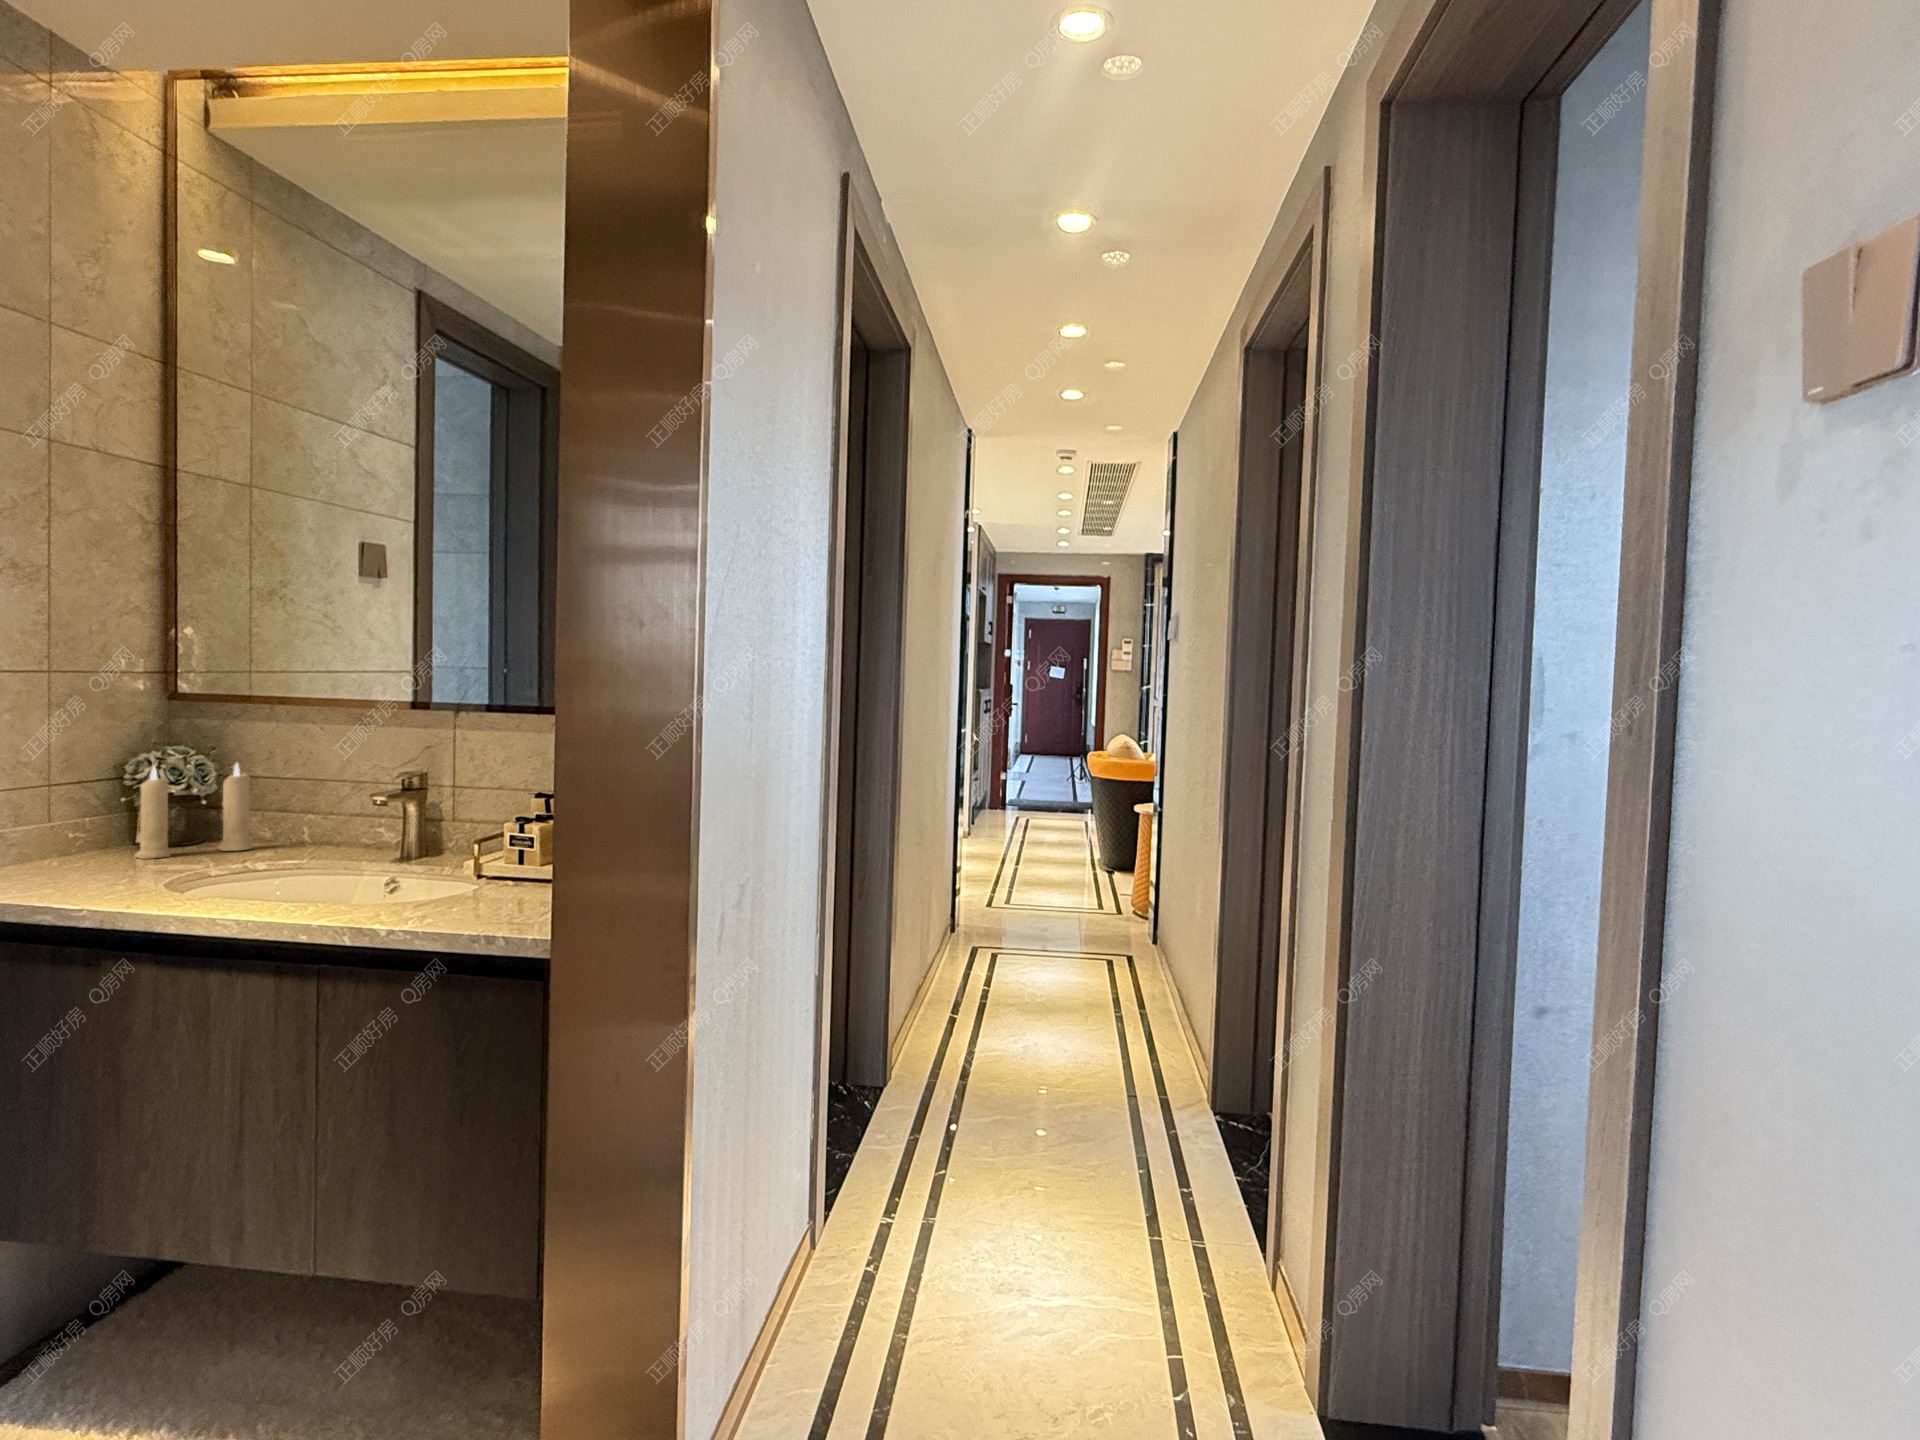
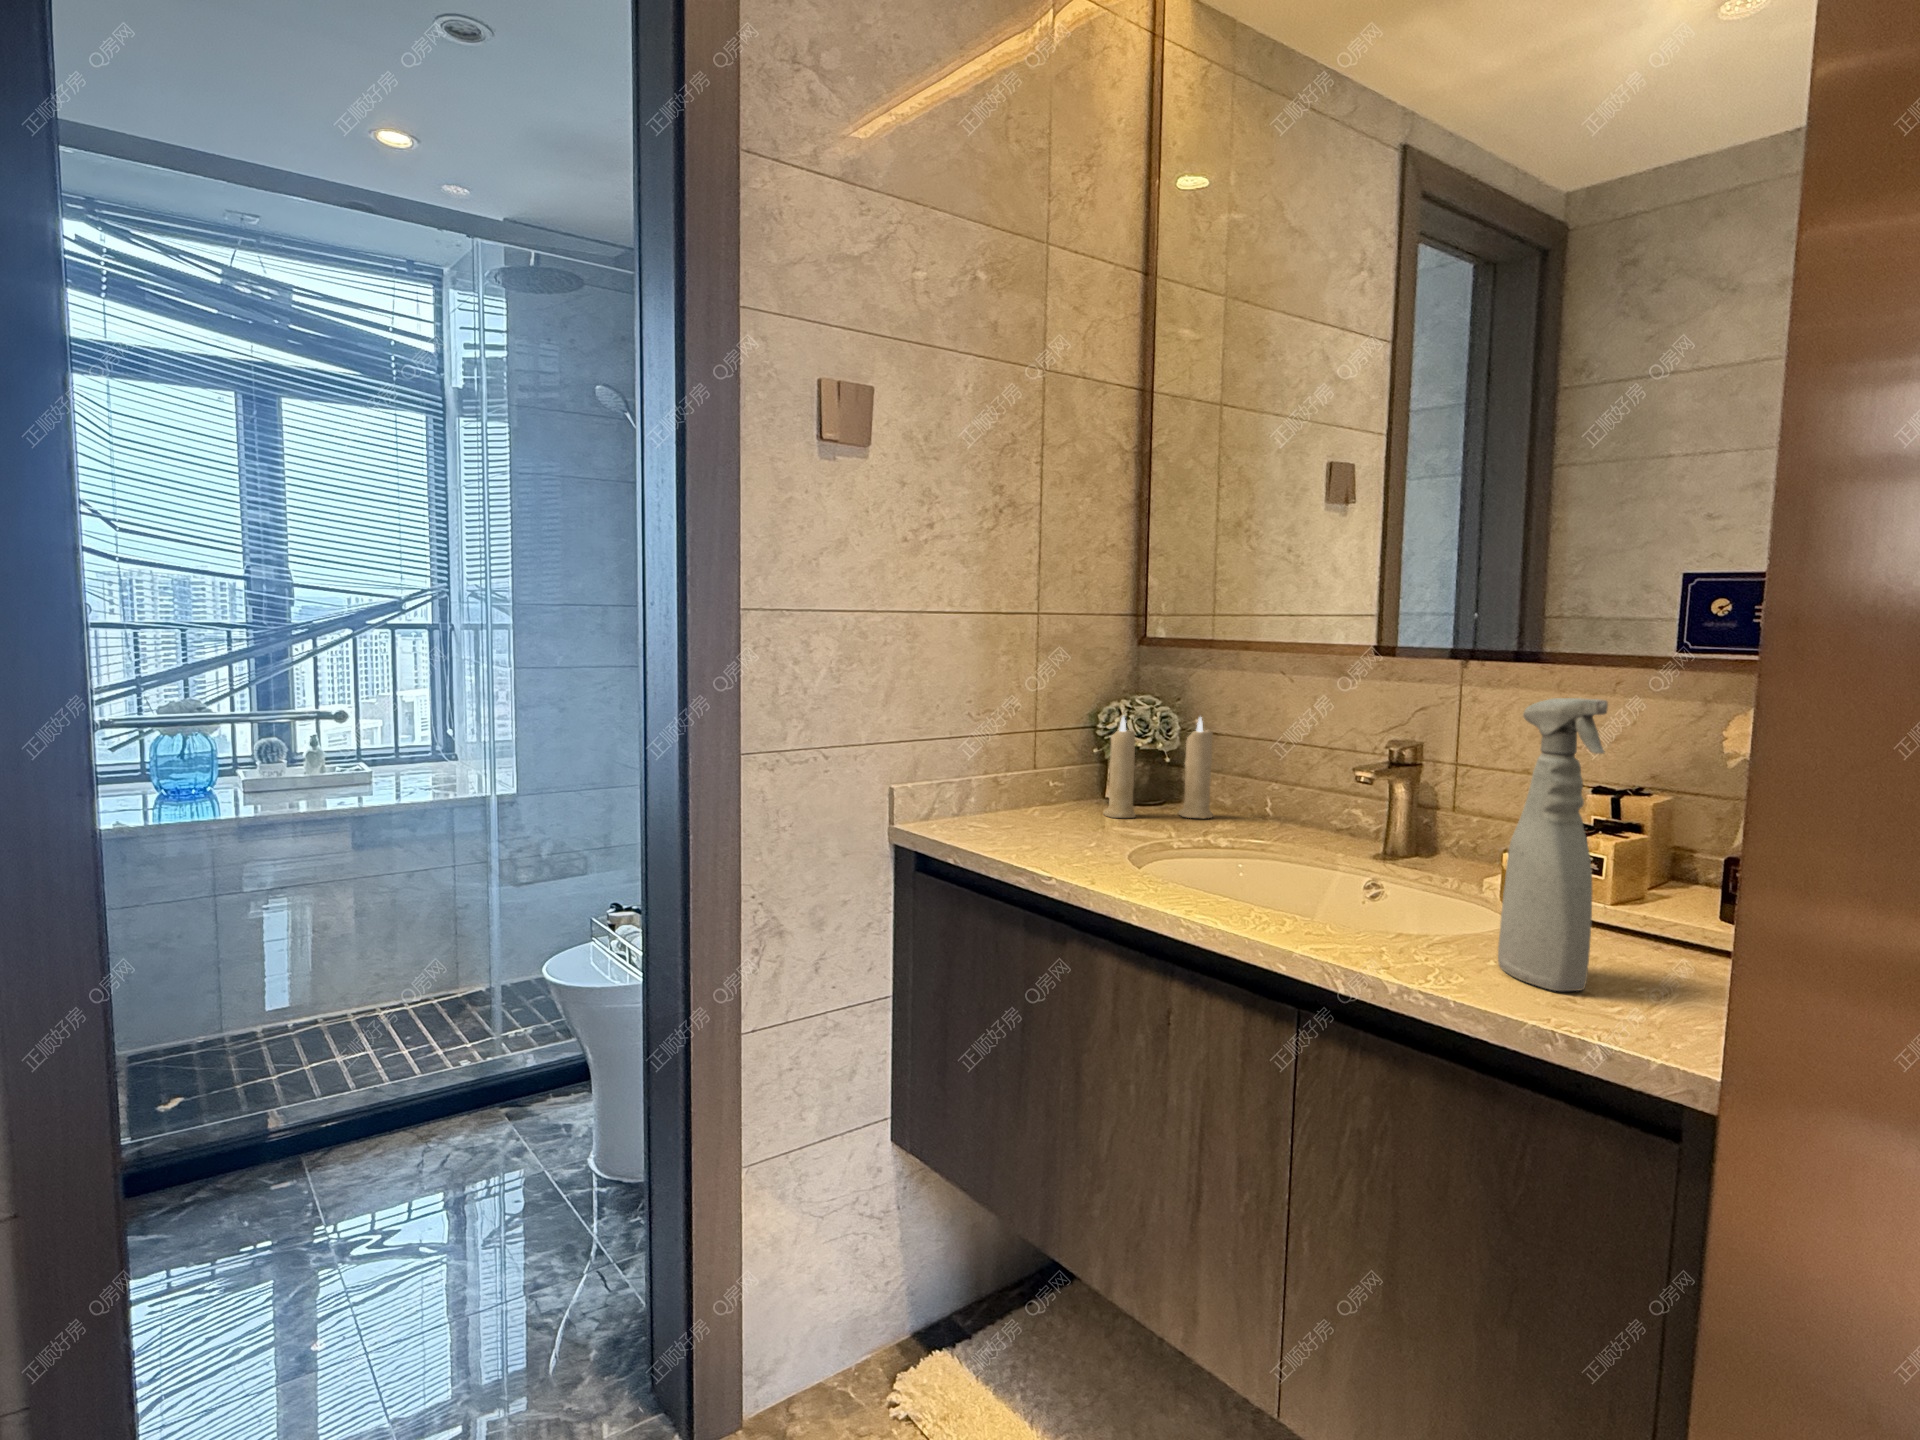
spray bottle: none [455,742,505,915] -> present [1498,698,1608,991]

